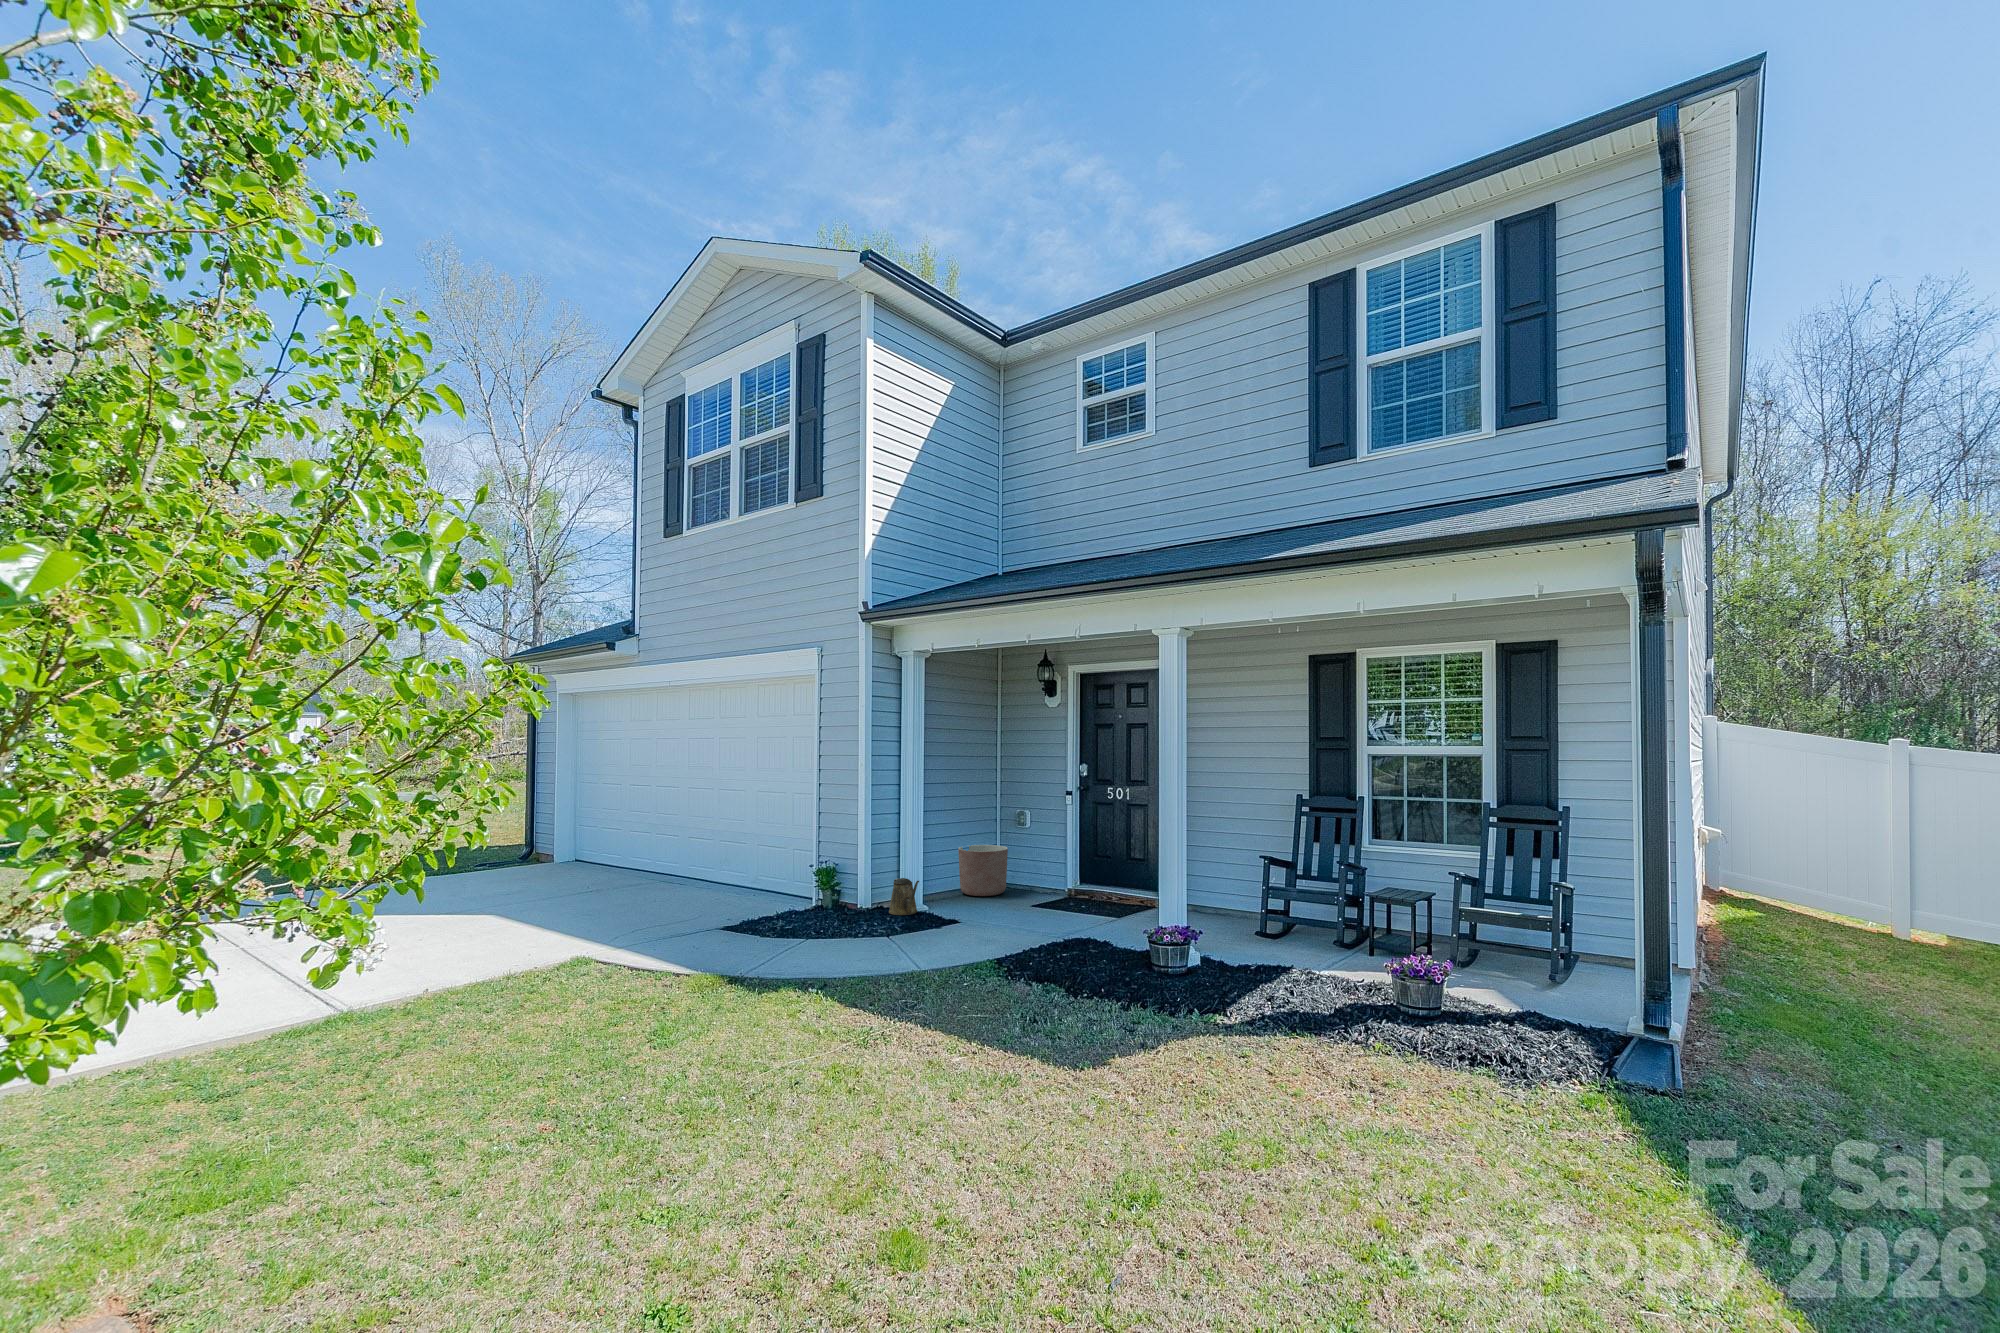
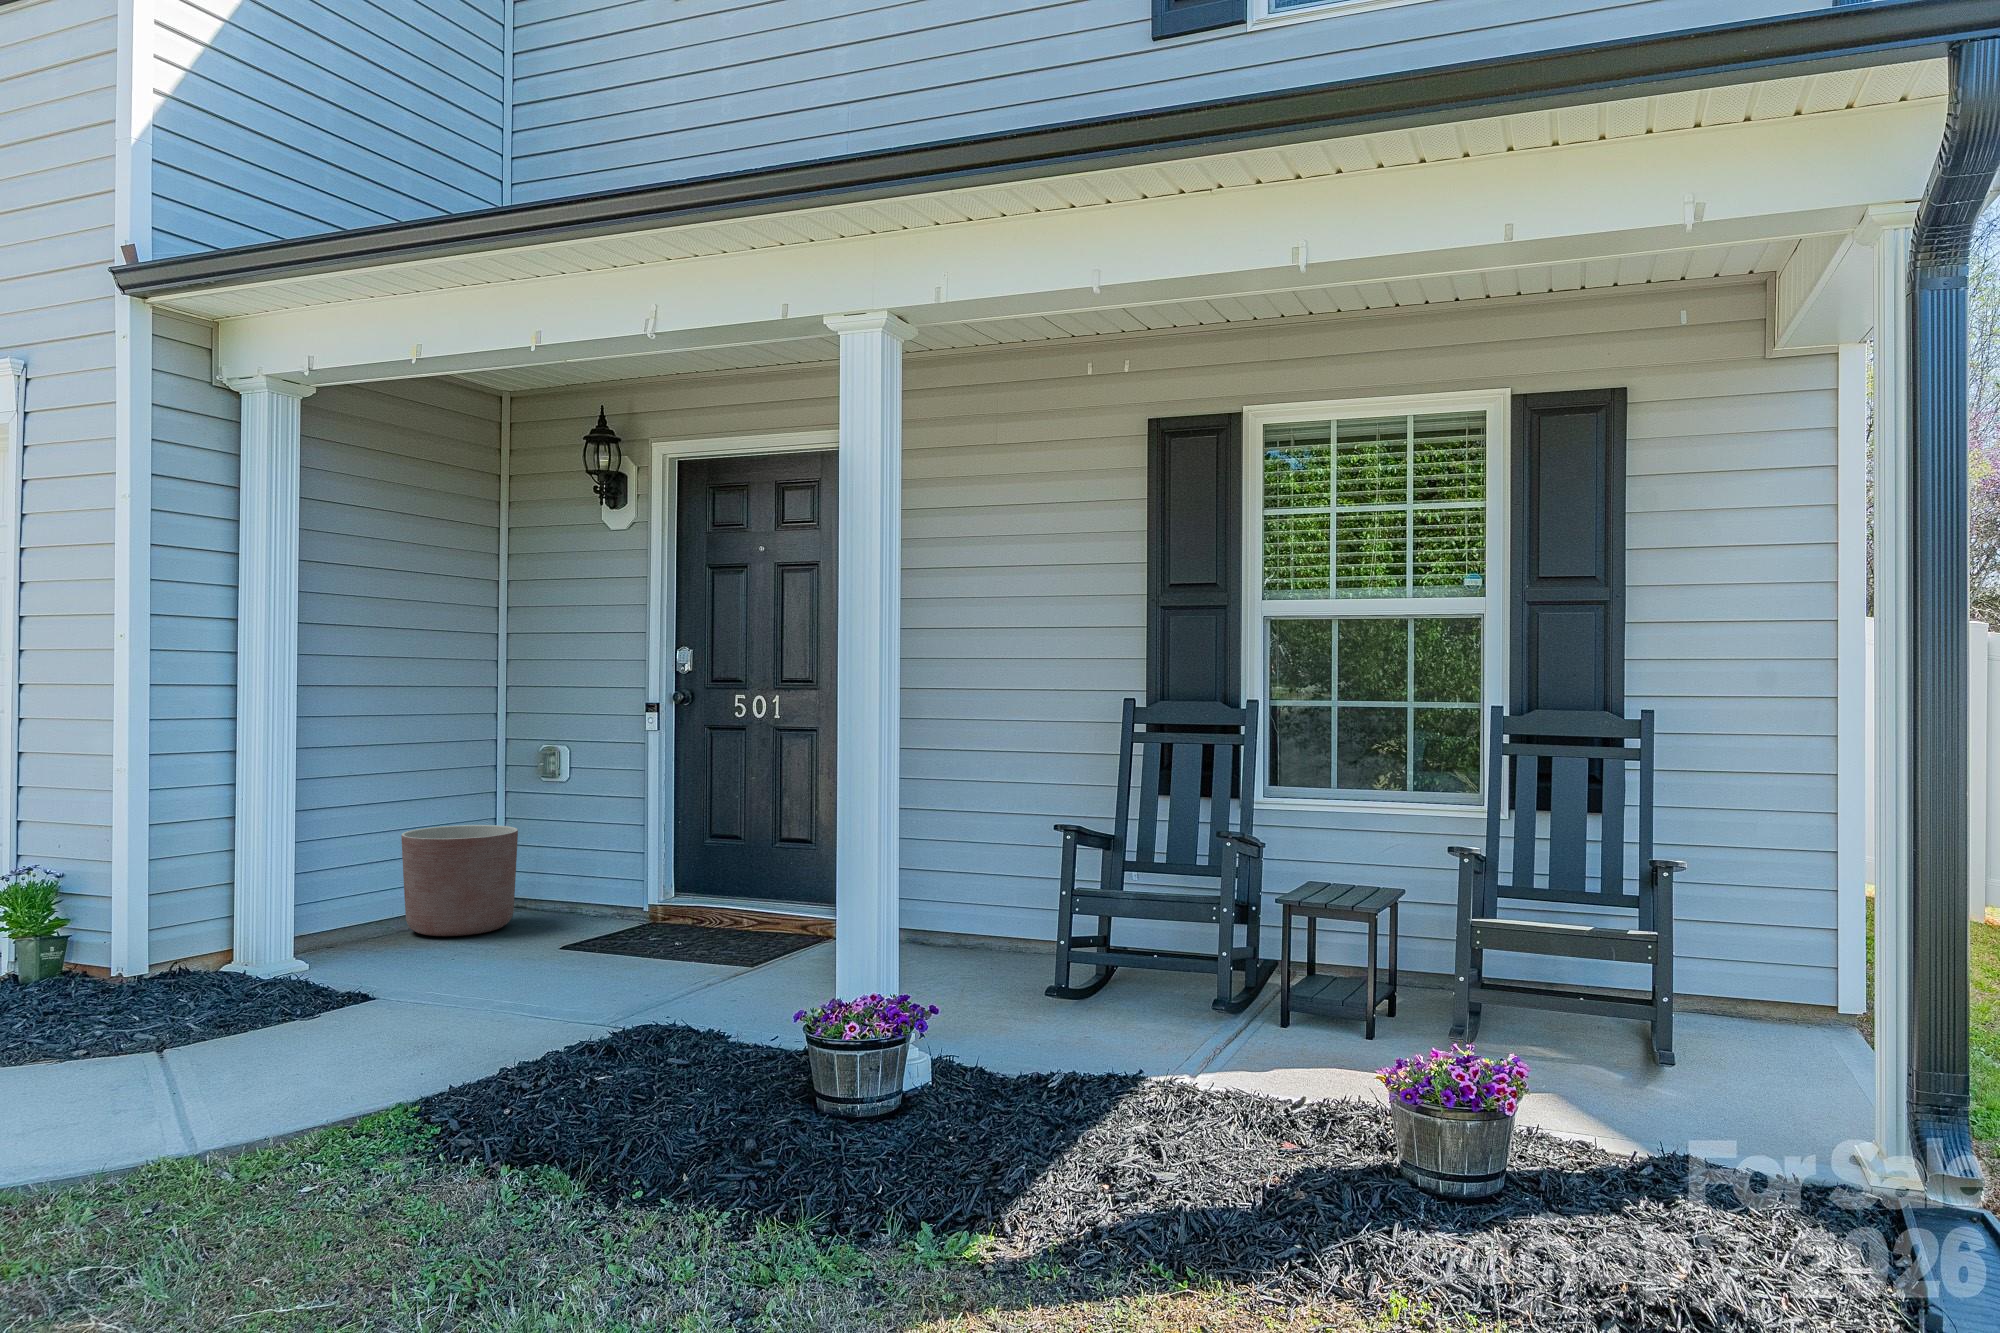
watering can: present [889,878,919,915] -> none [197,907,276,994]

